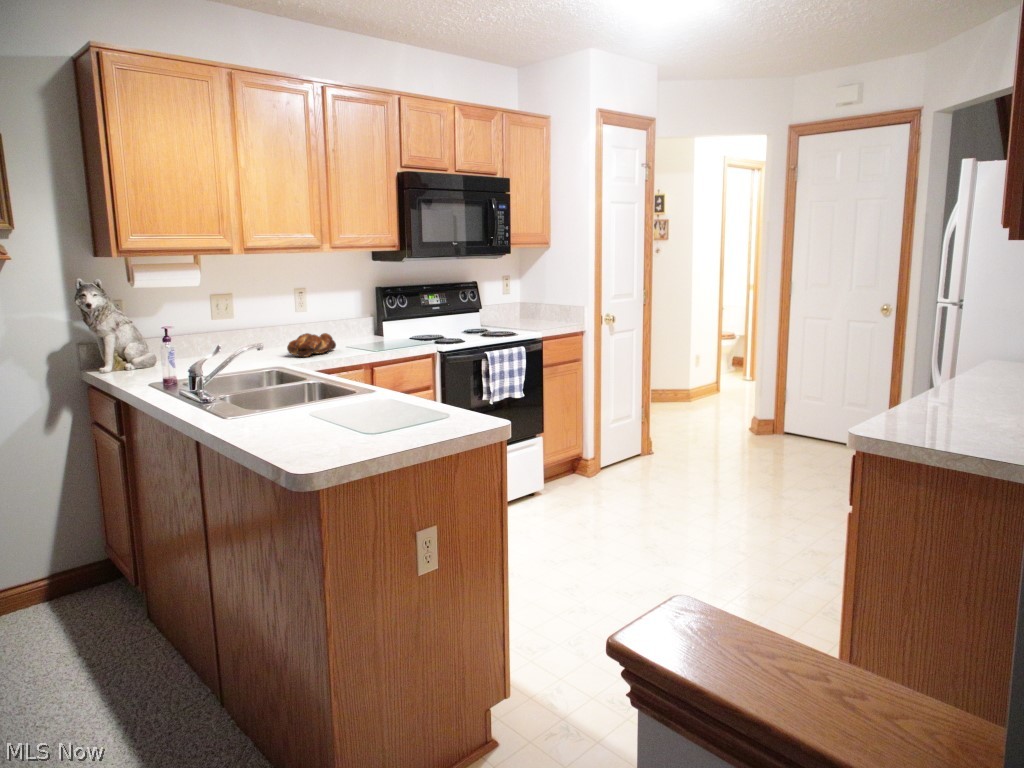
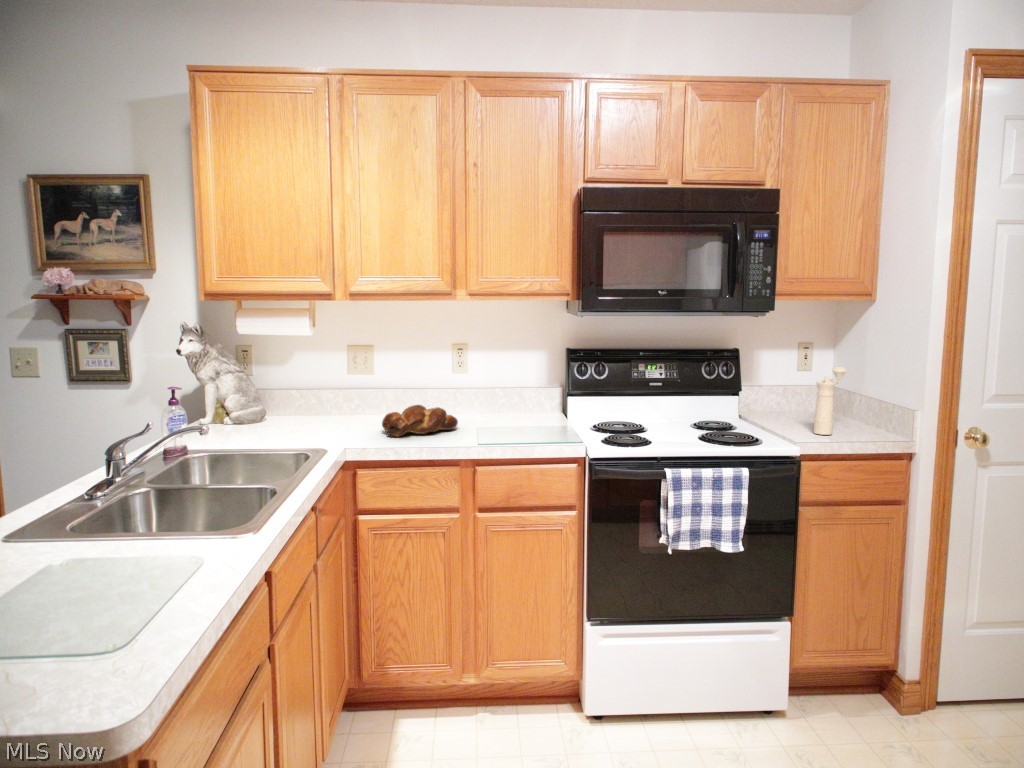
pepper mill: none [532,288,543,328] -> present [813,367,847,435]

